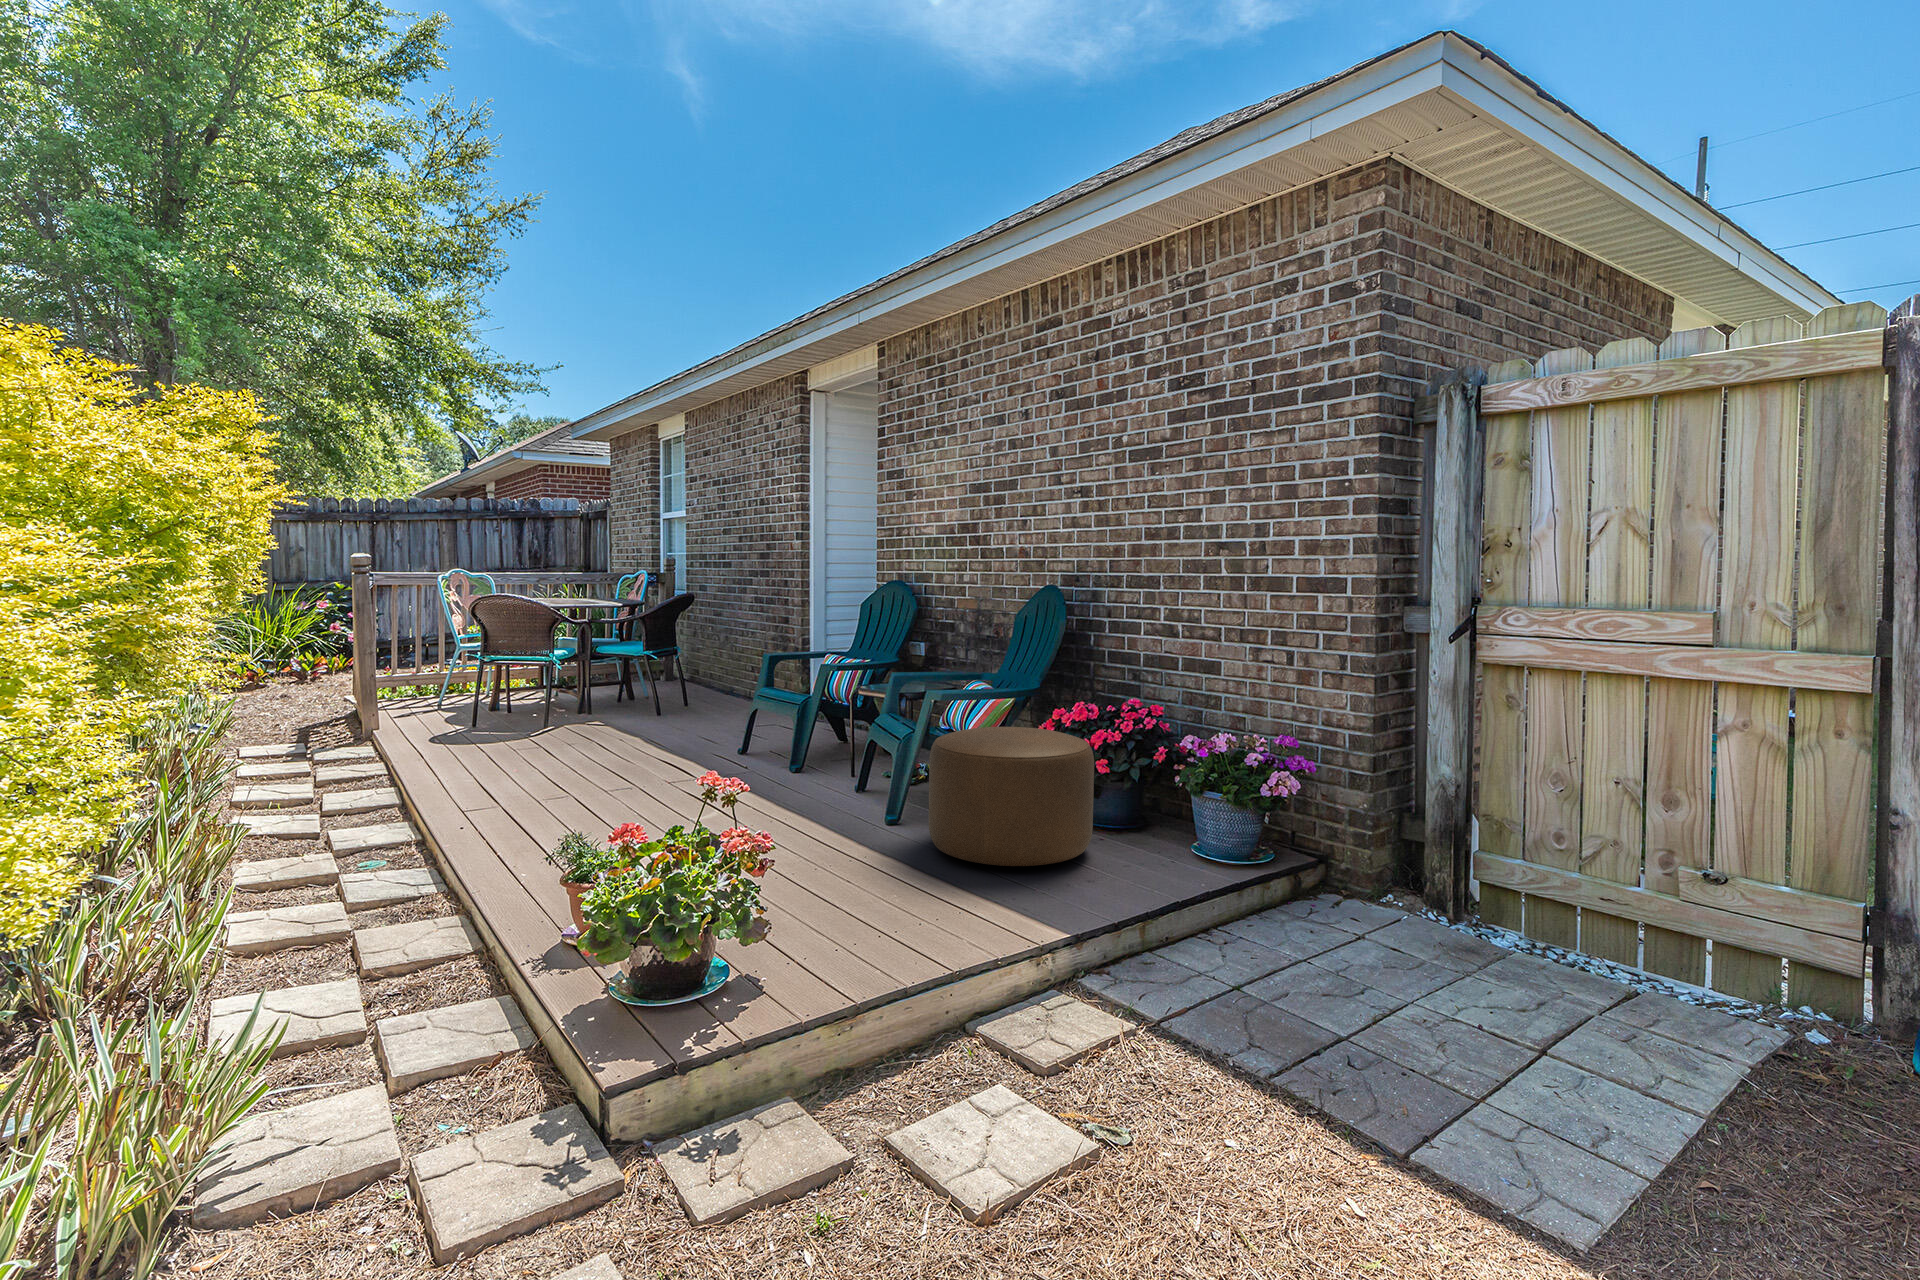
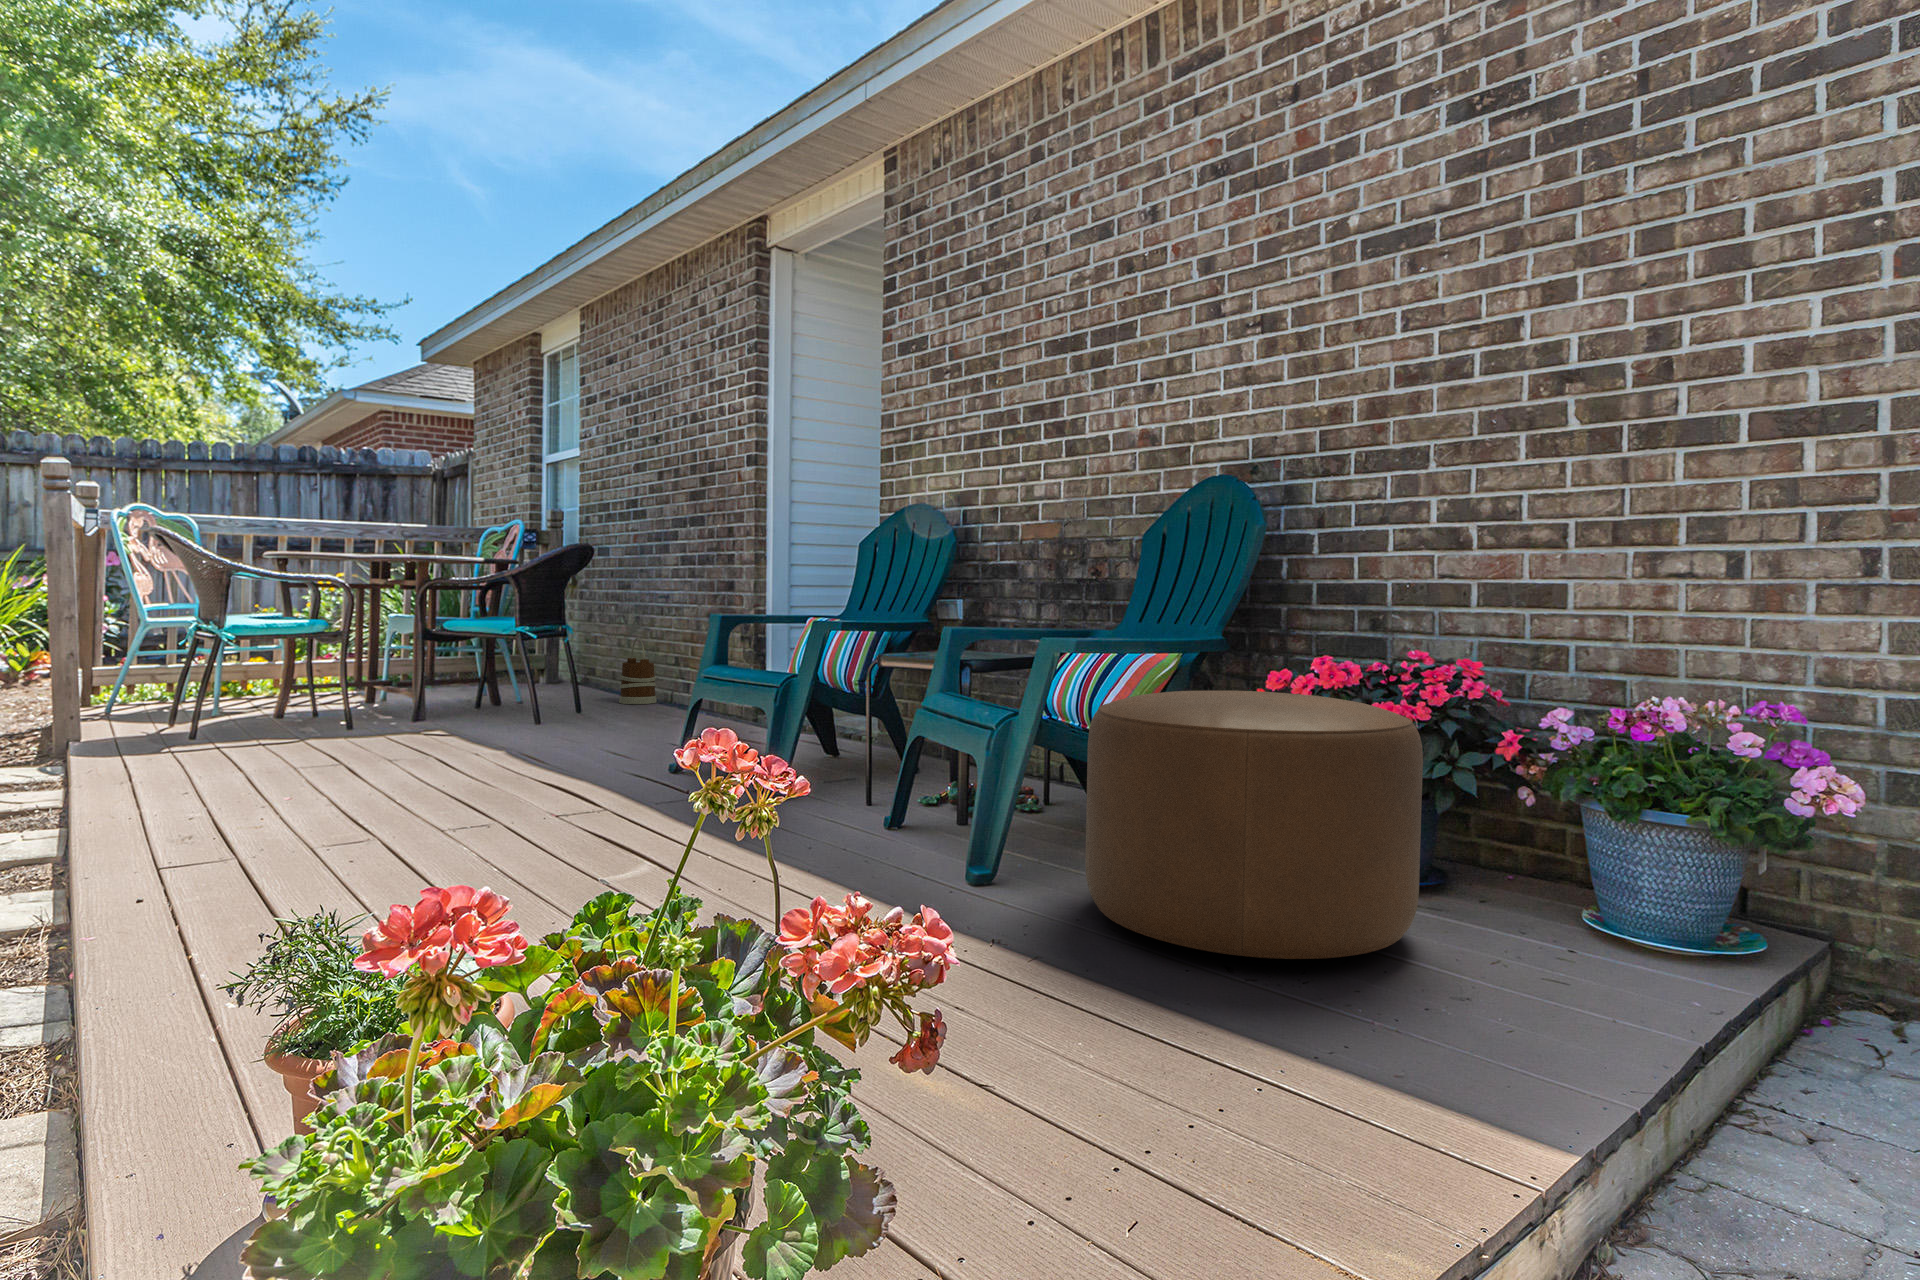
wooden bucket: none [711,653,737,699] -> present [619,638,657,704]

